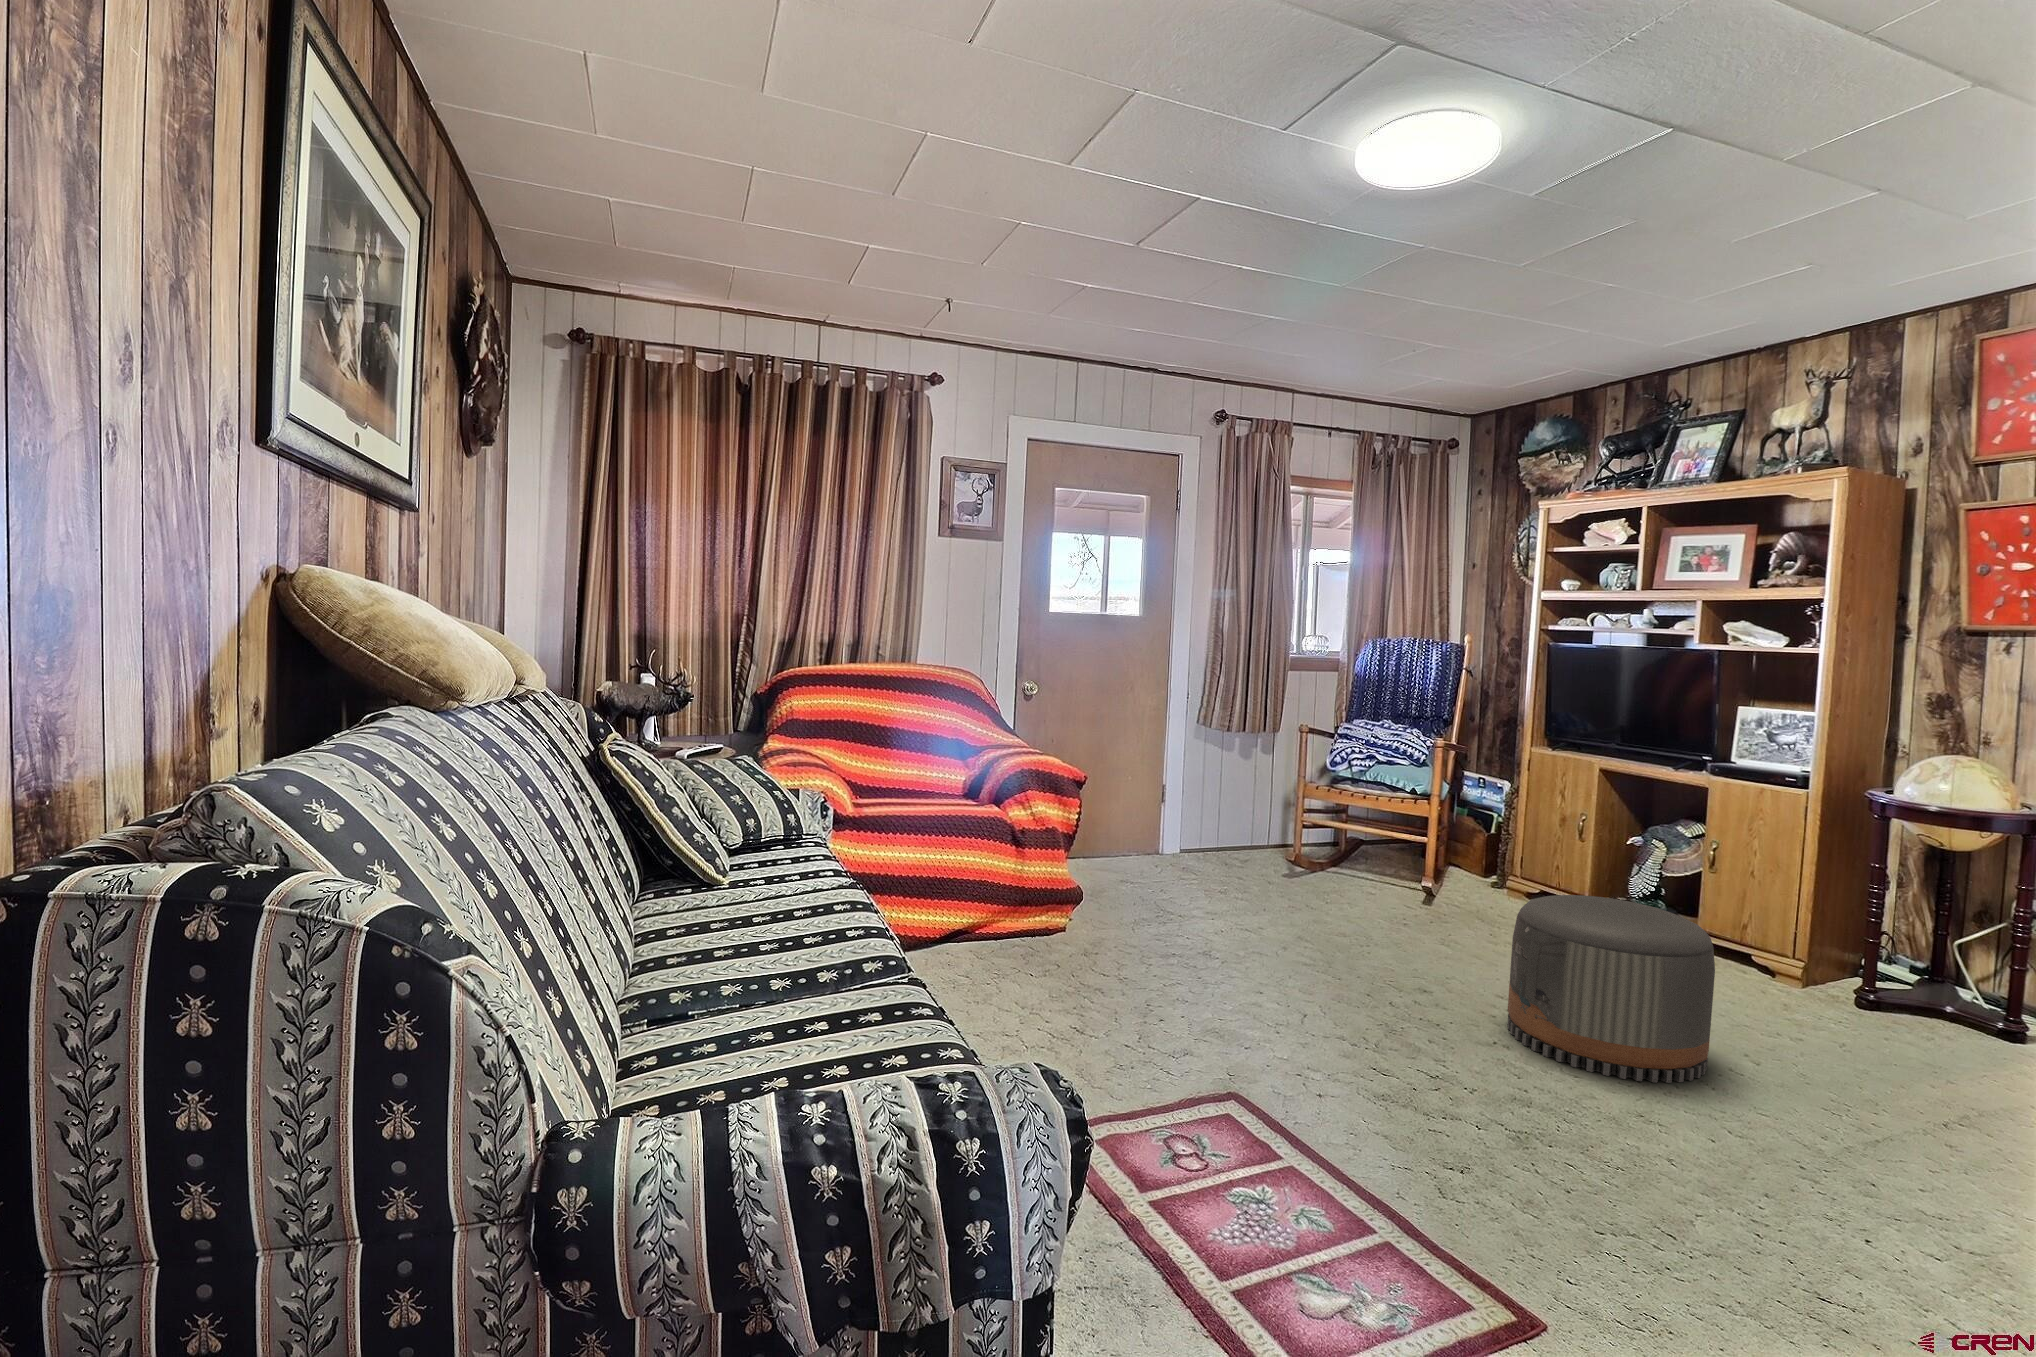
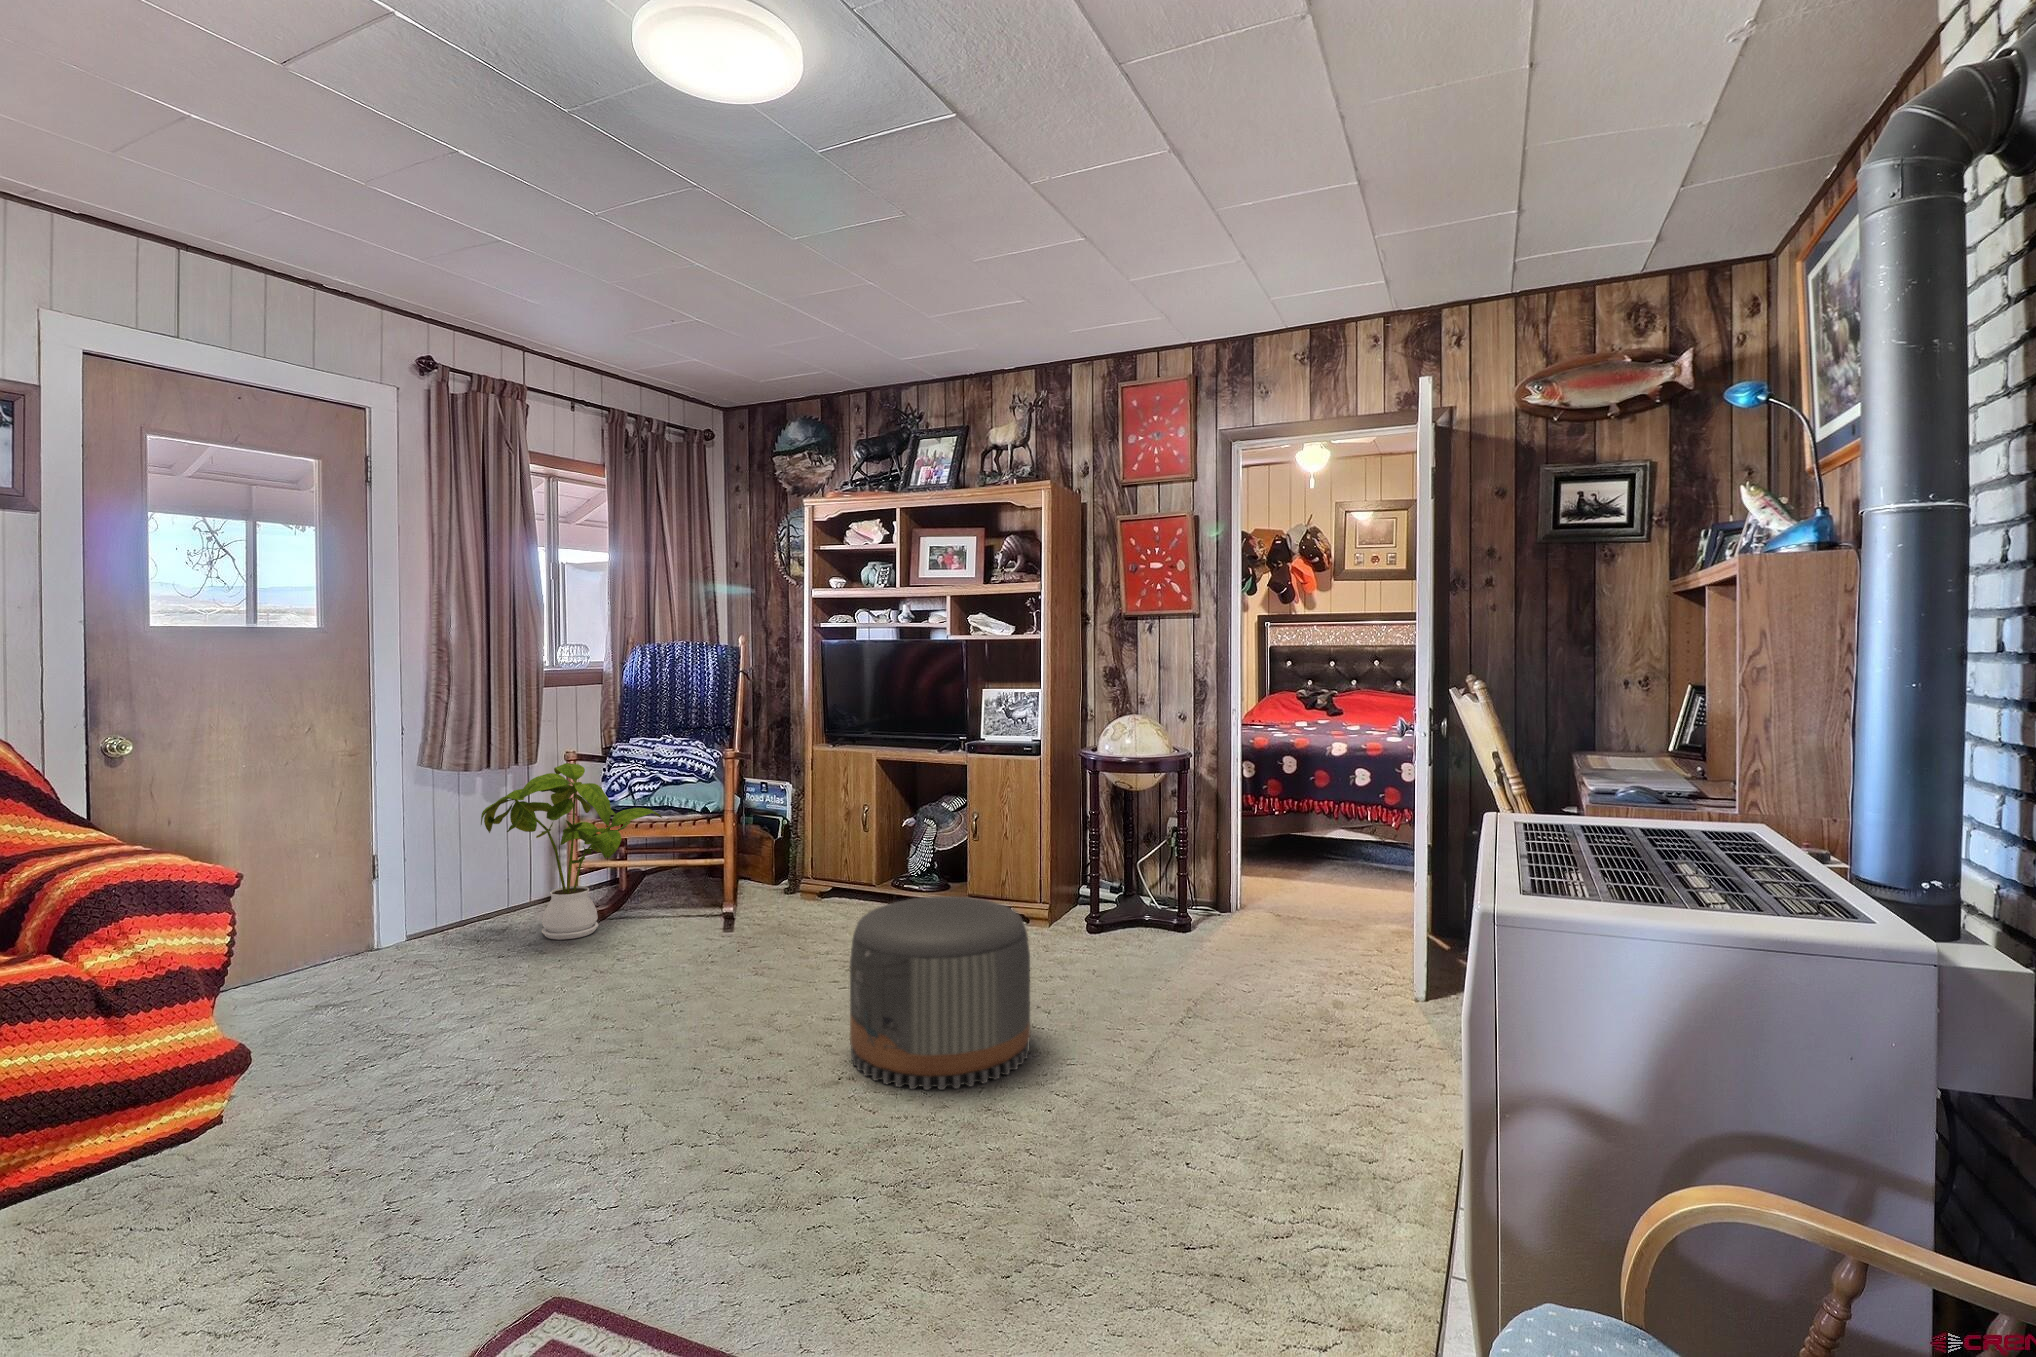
house plant: none [1232,735,1376,881] -> present [481,763,662,940]

